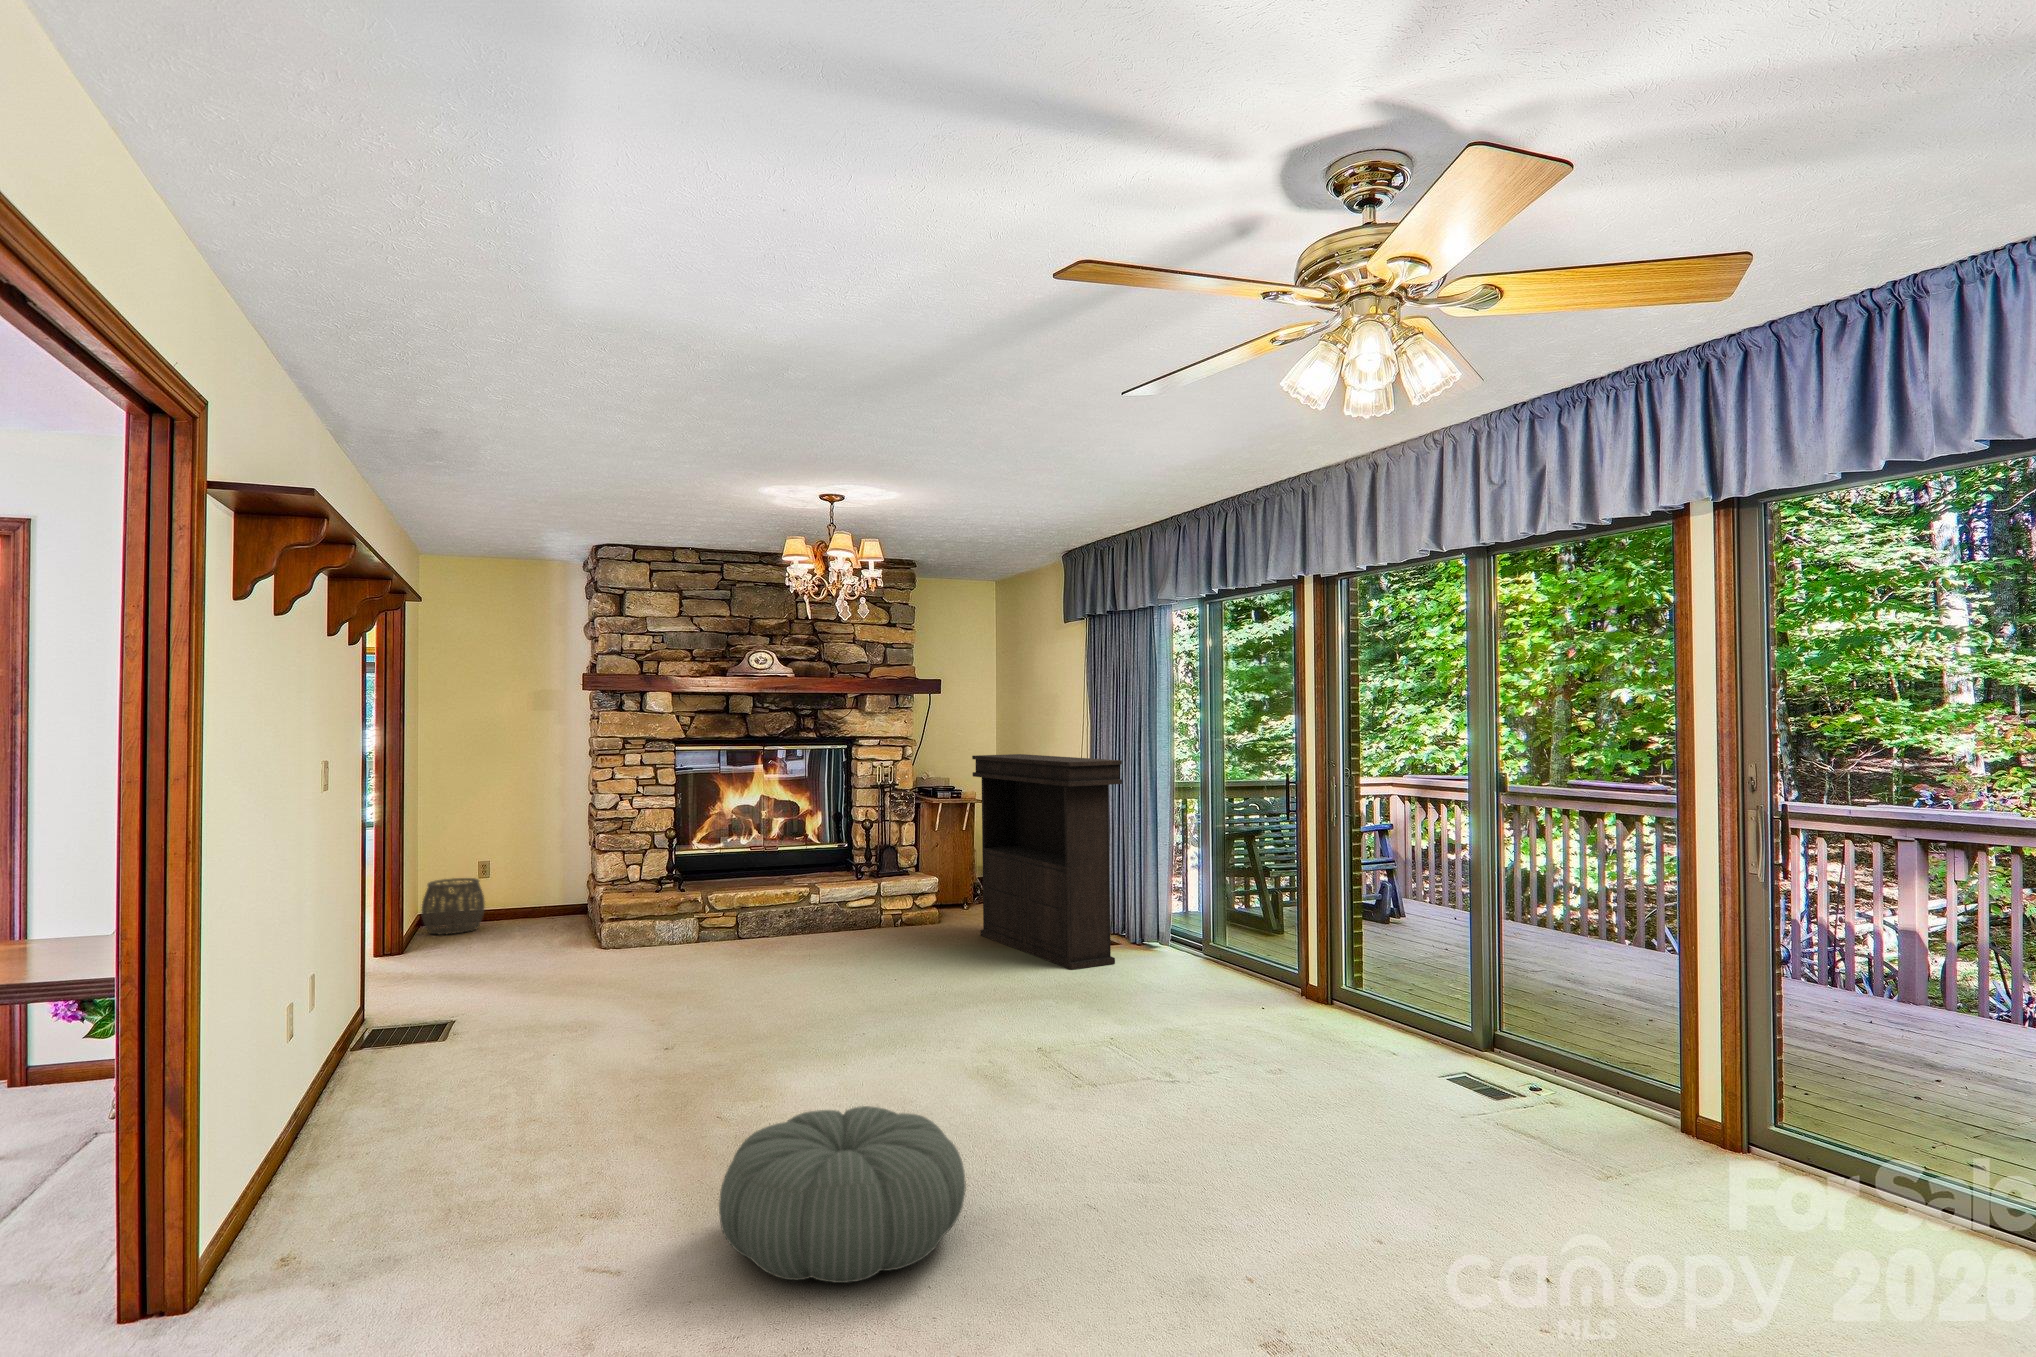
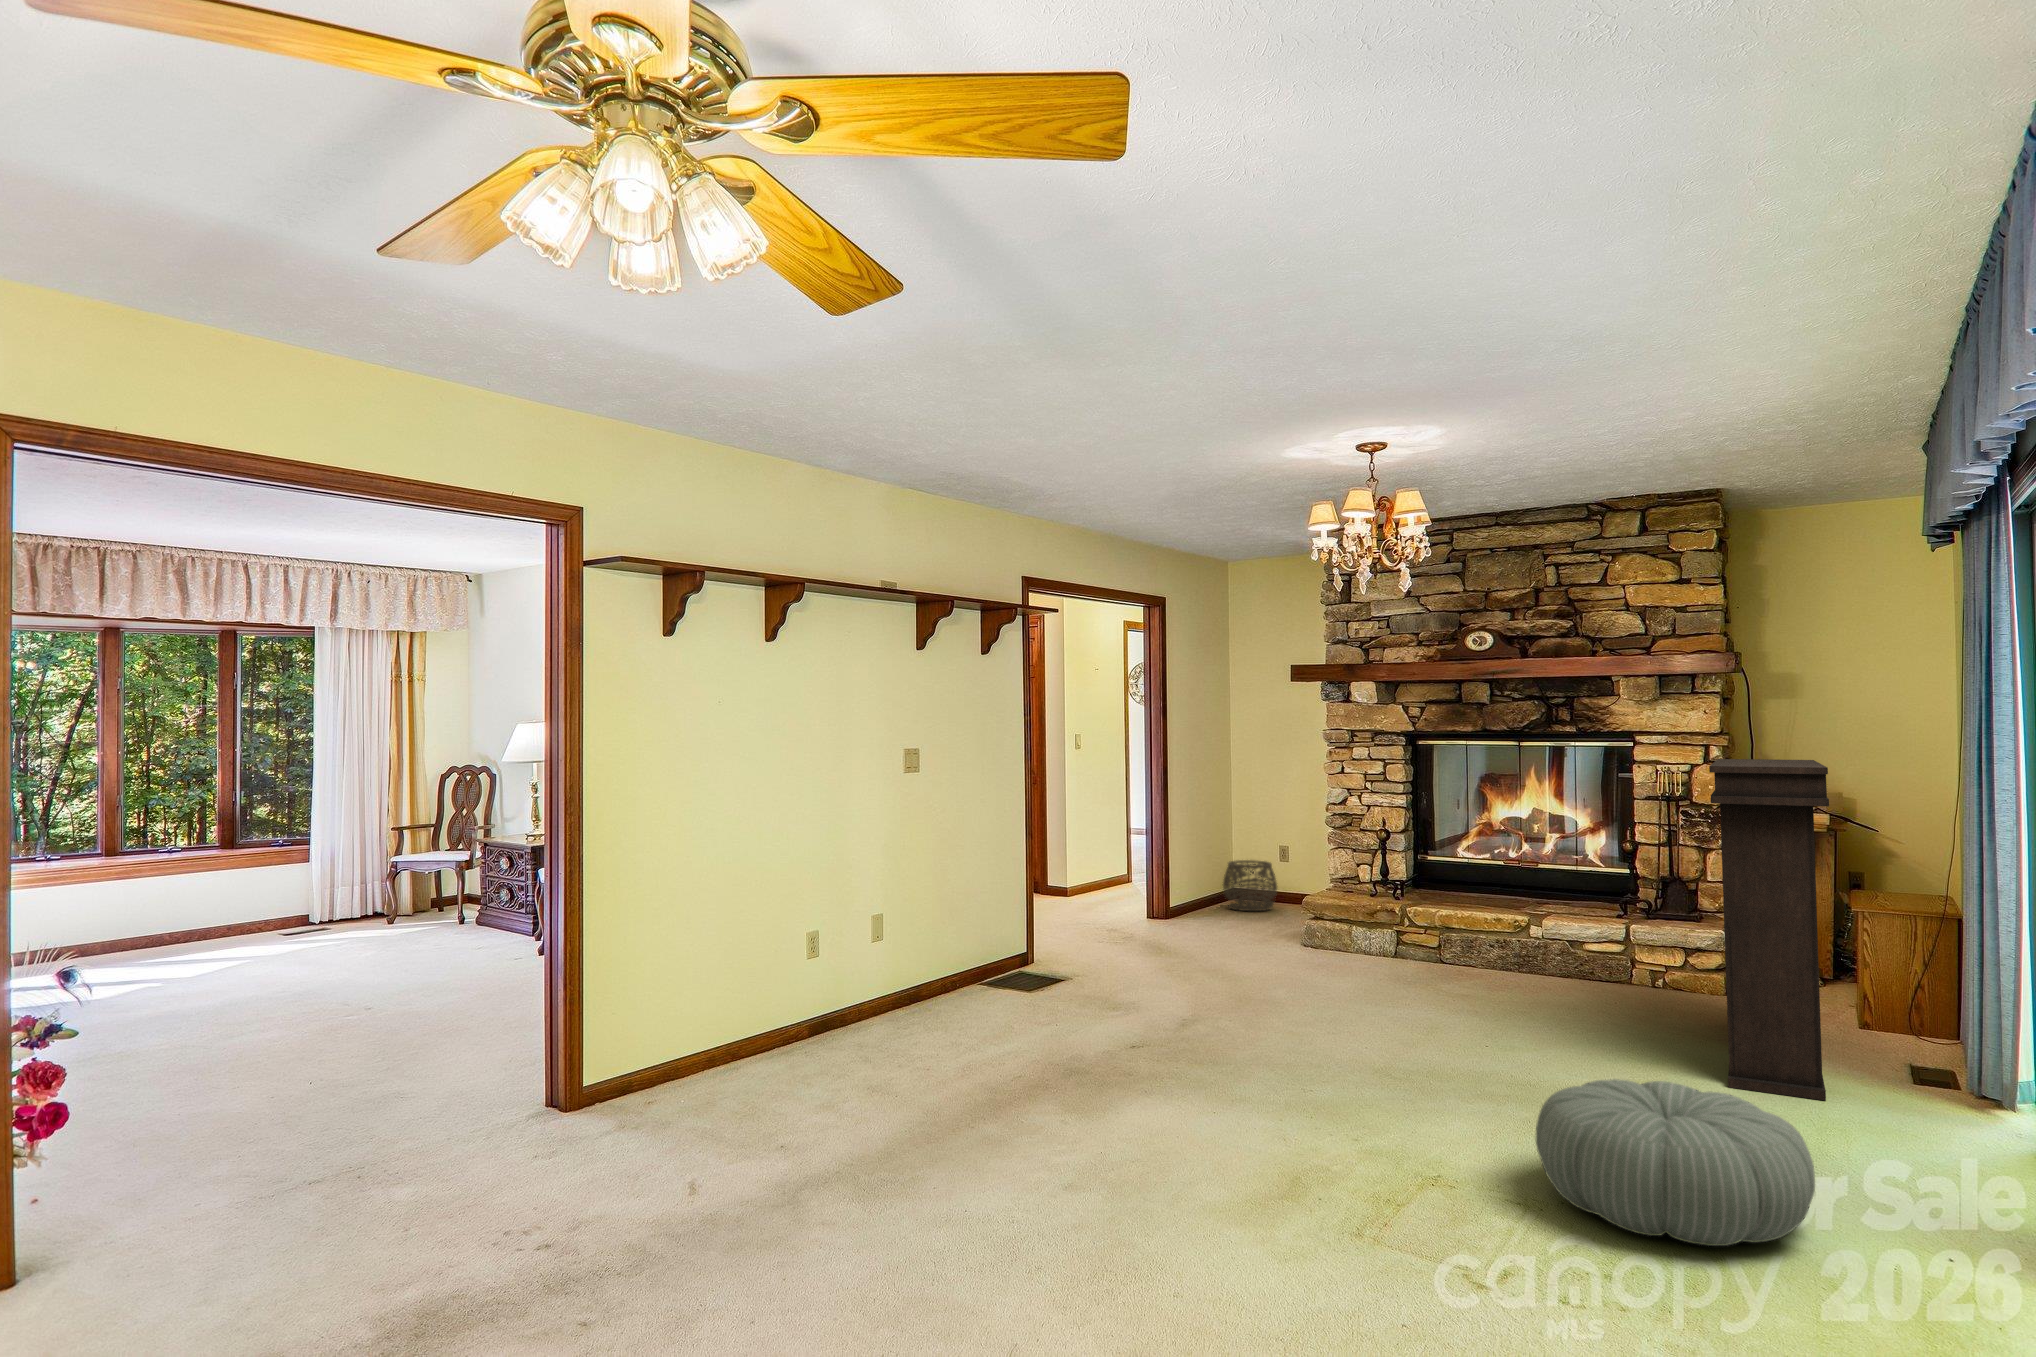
pouf: present [719,1106,966,1283] -> present [1536,1079,1815,1246]

